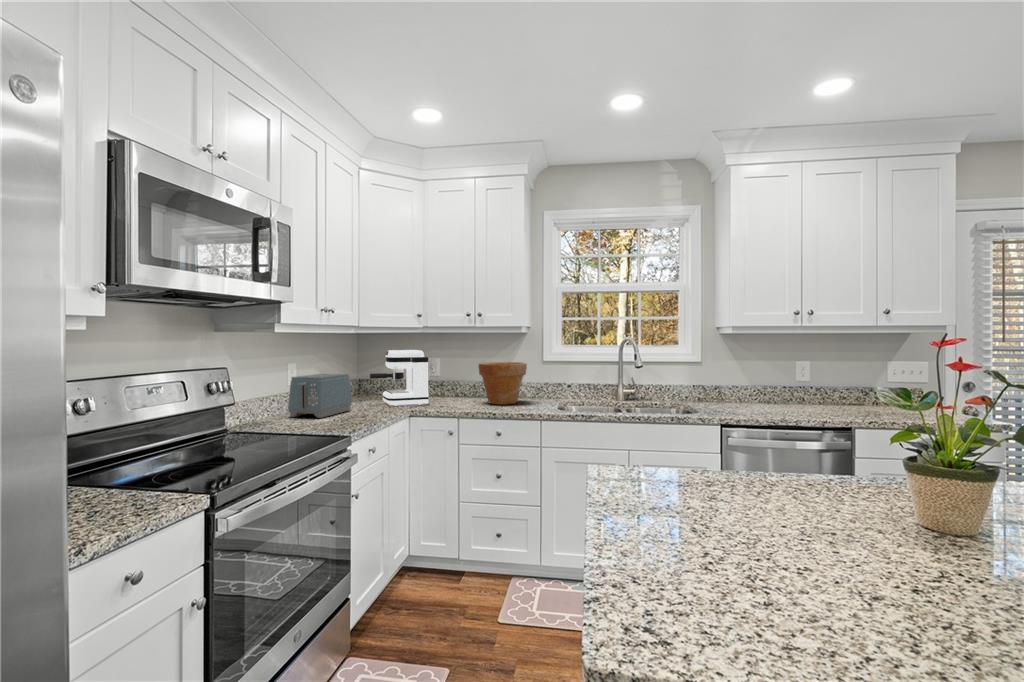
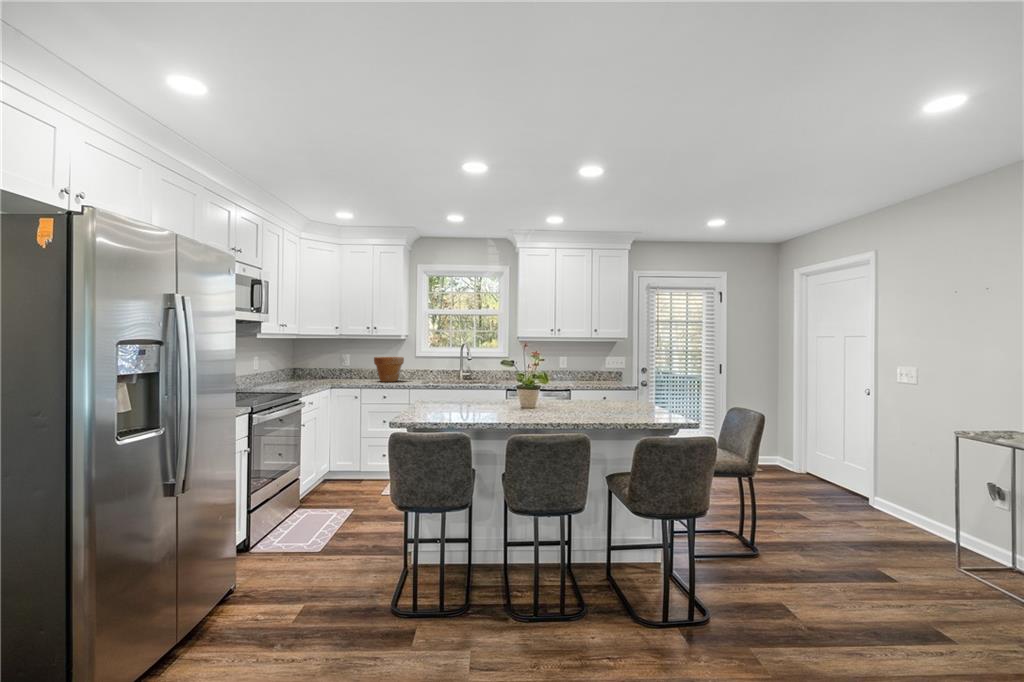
coffee maker: present [370,350,429,406] -> none [304,349,342,383]
toaster: present [288,373,352,418] -> none [257,362,294,387]

